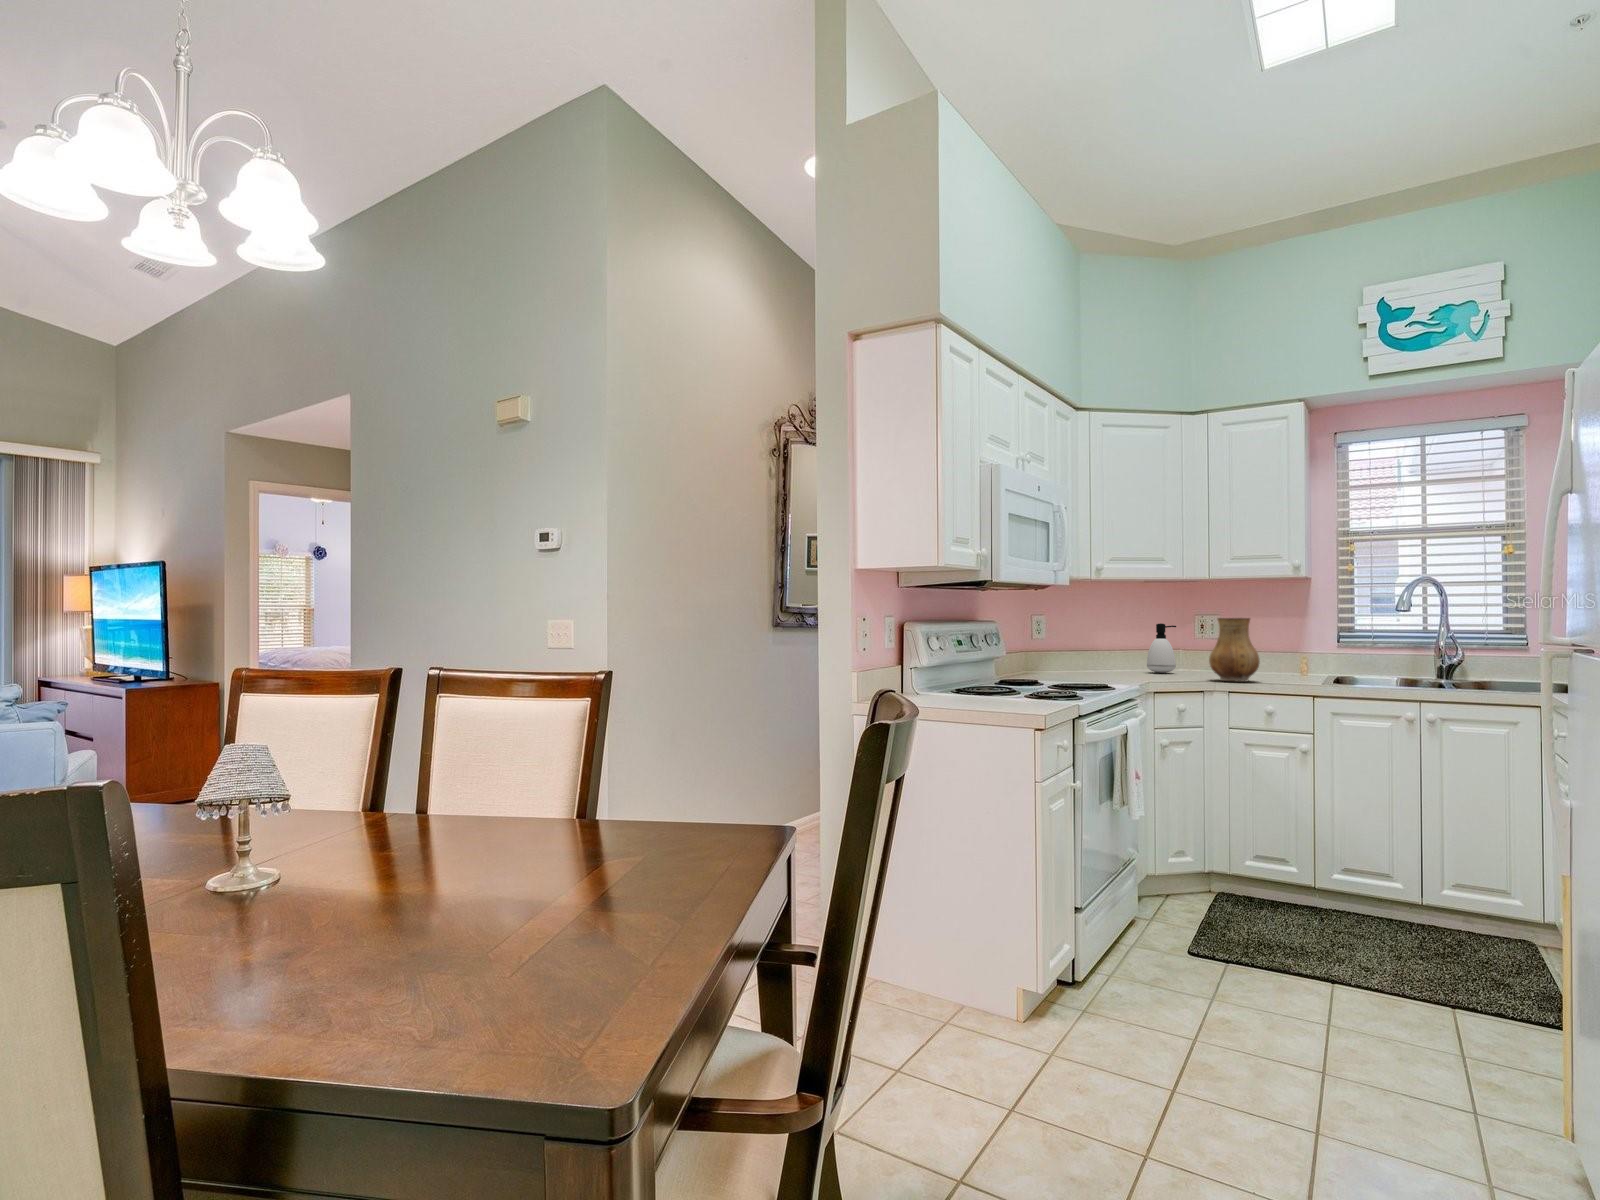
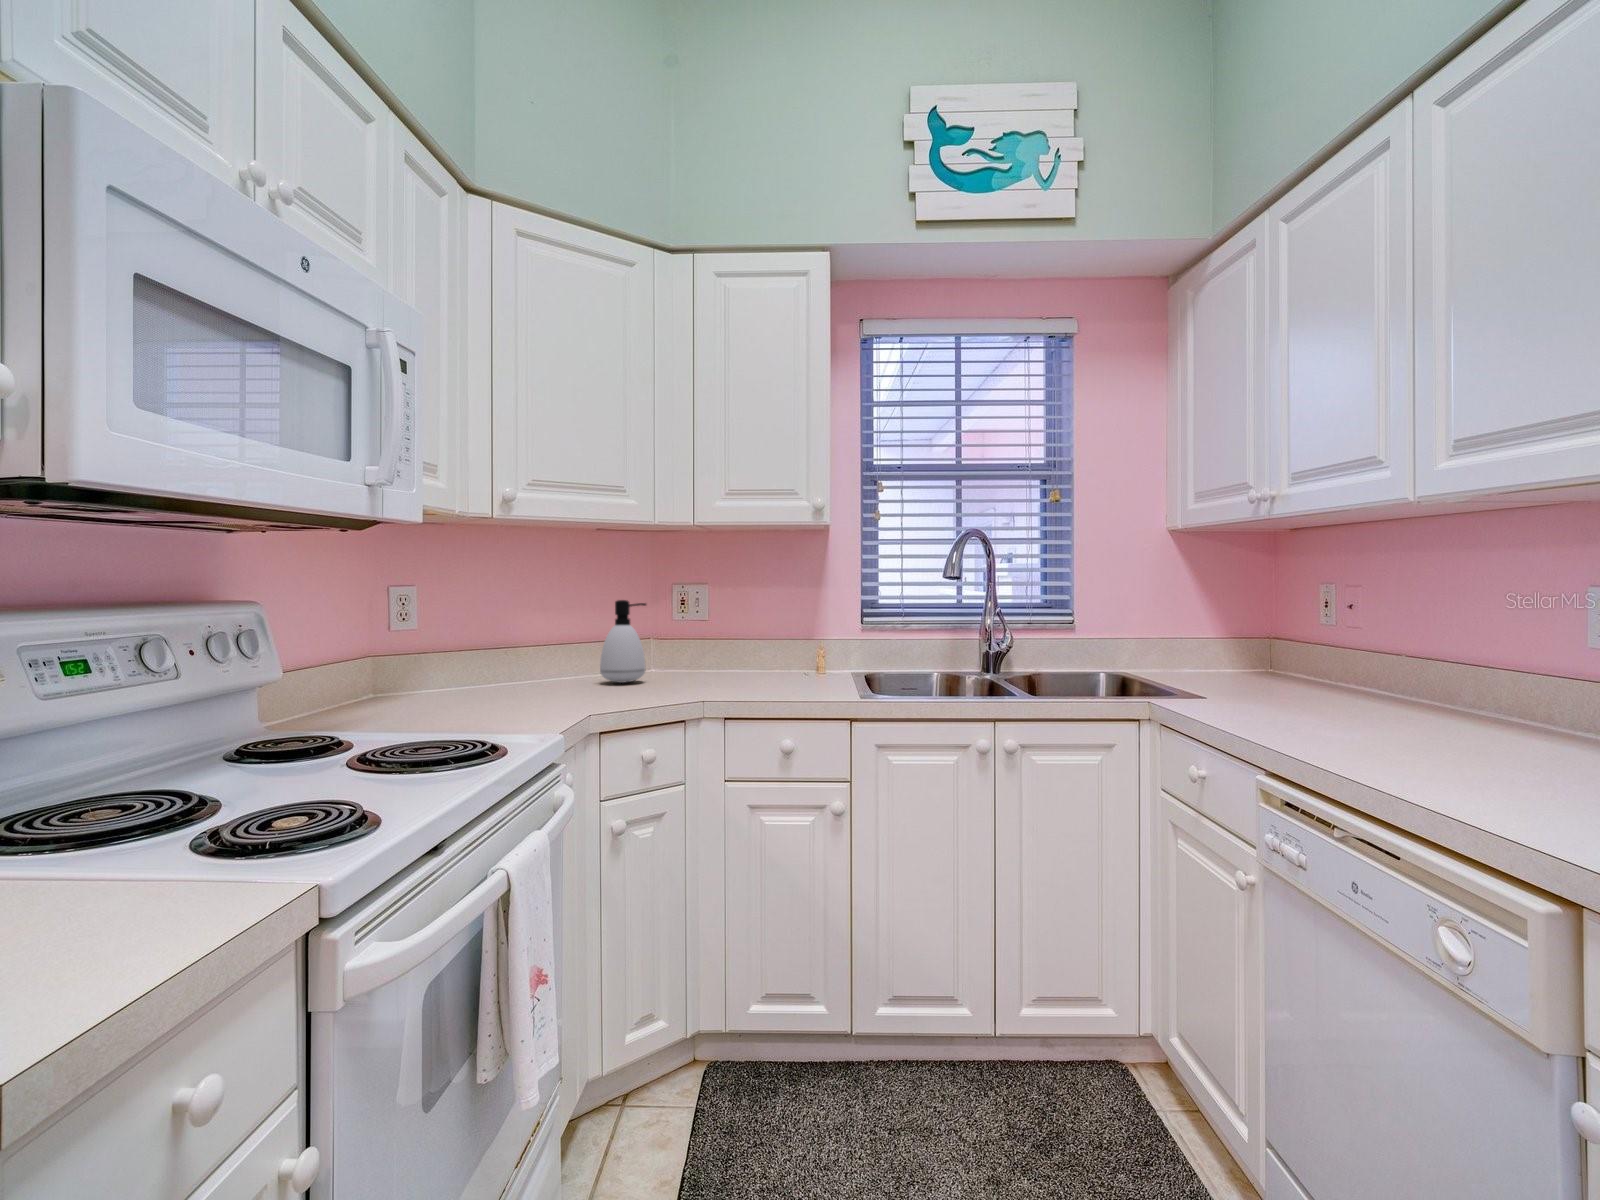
ceramic pitcher: present [1209,618,1260,682] -> none [695,589,774,702]

